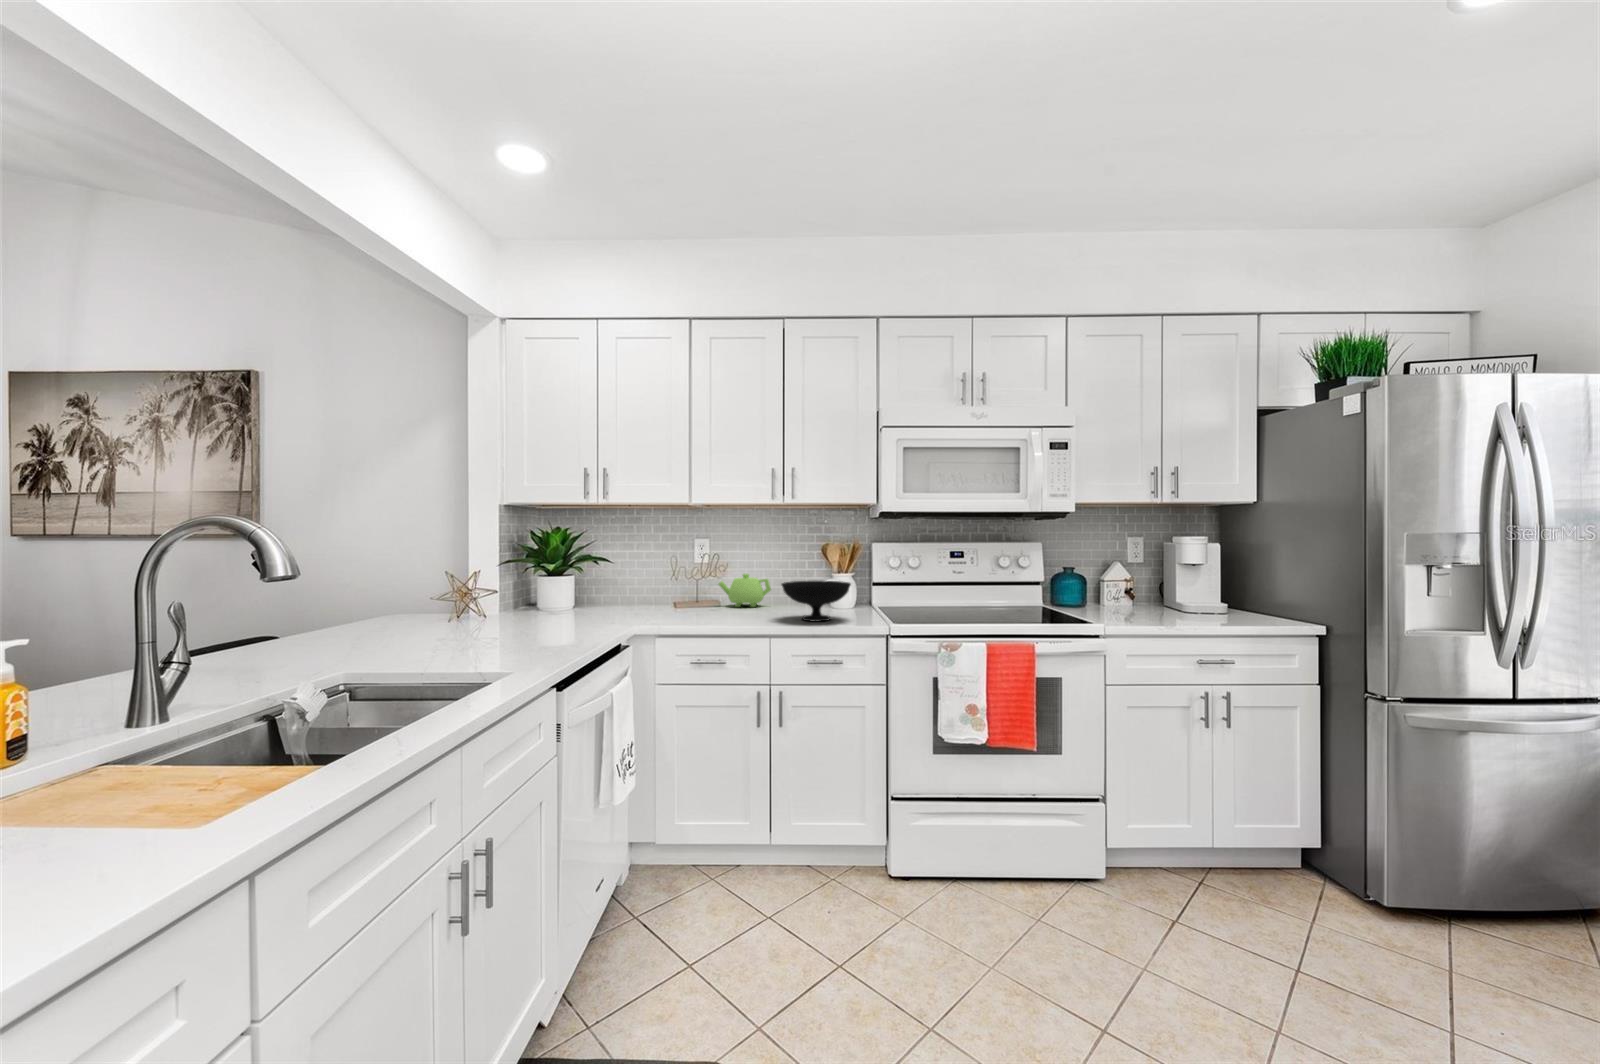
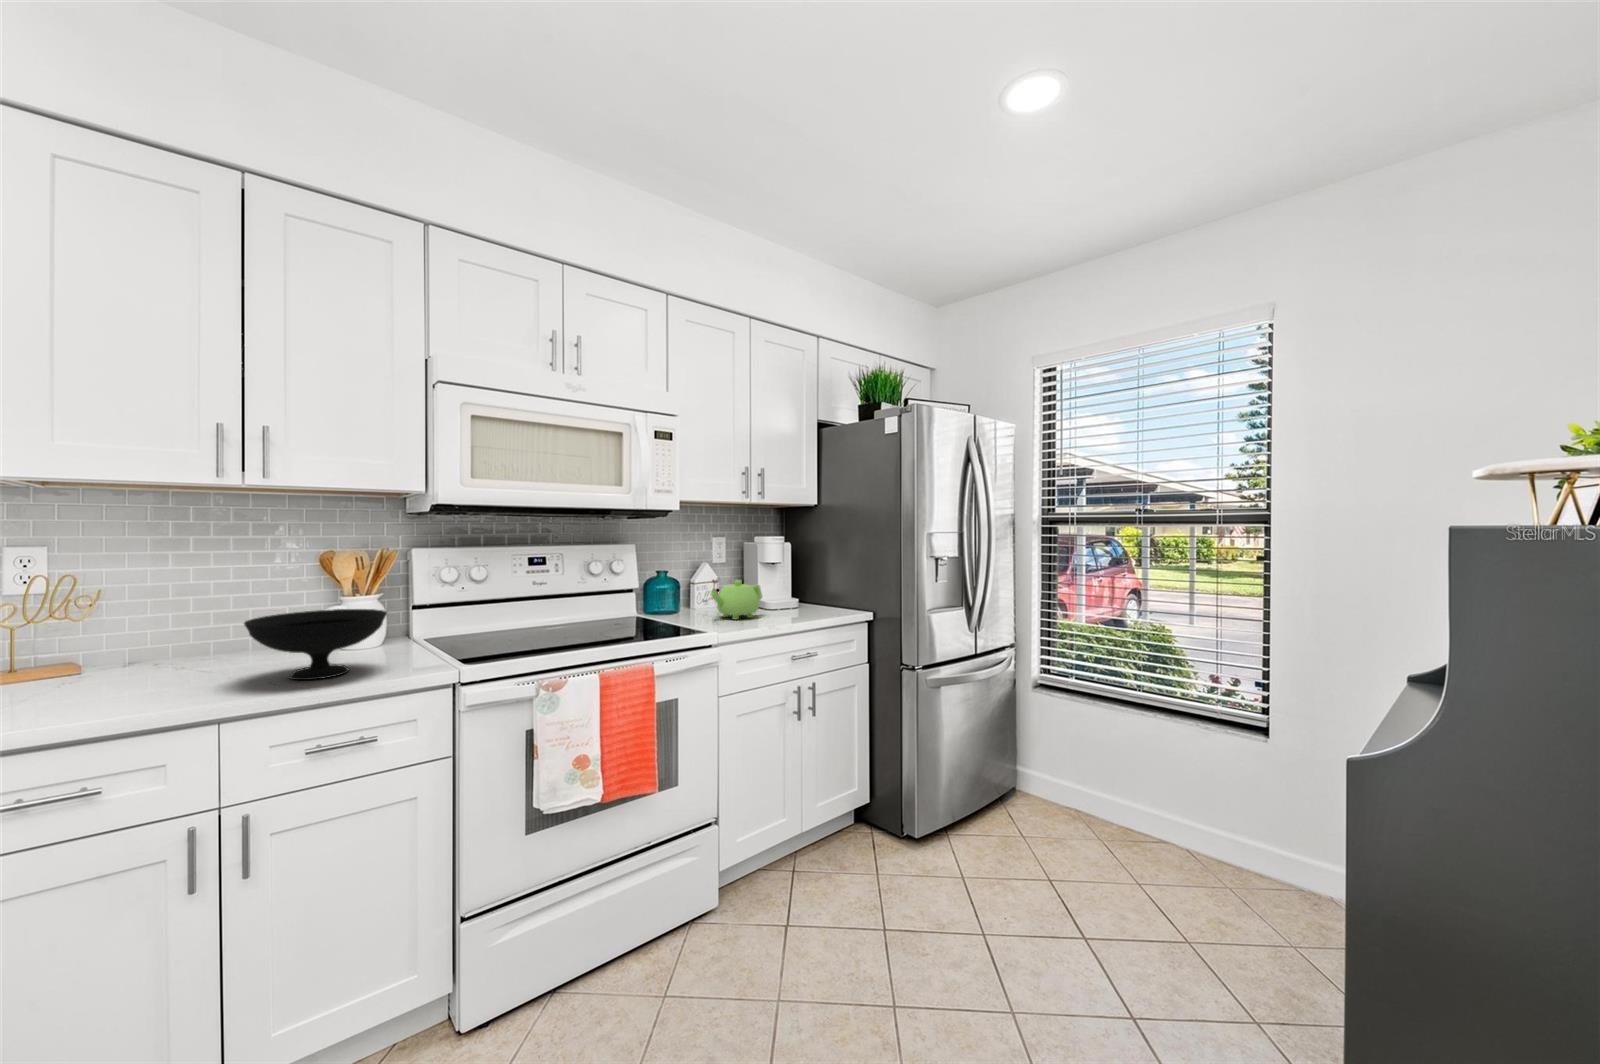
teapot: present [718,574,771,607] -> present [710,580,762,619]

